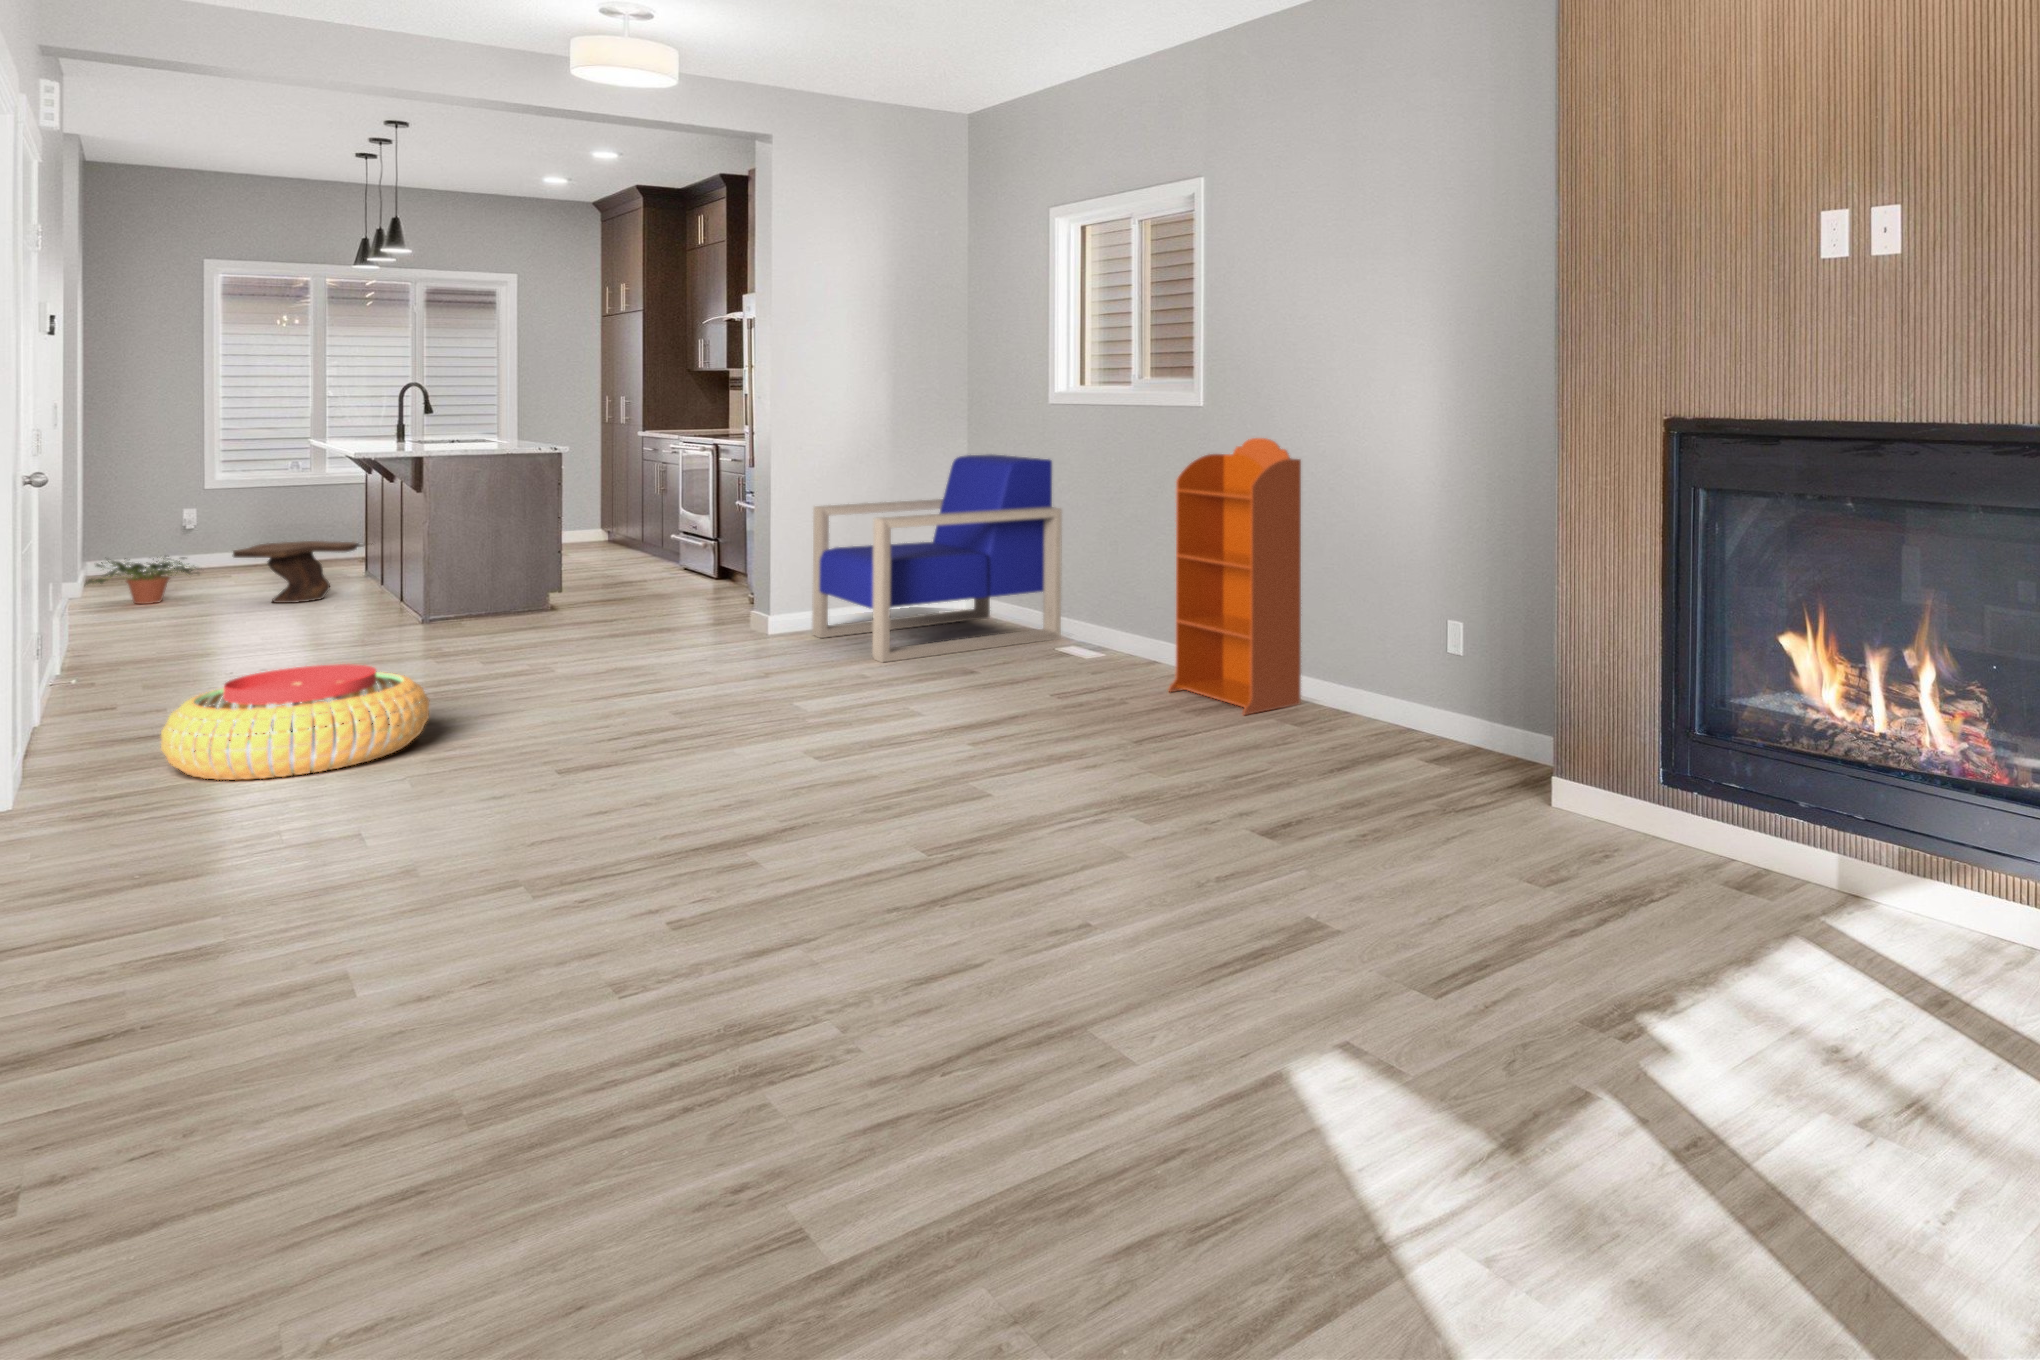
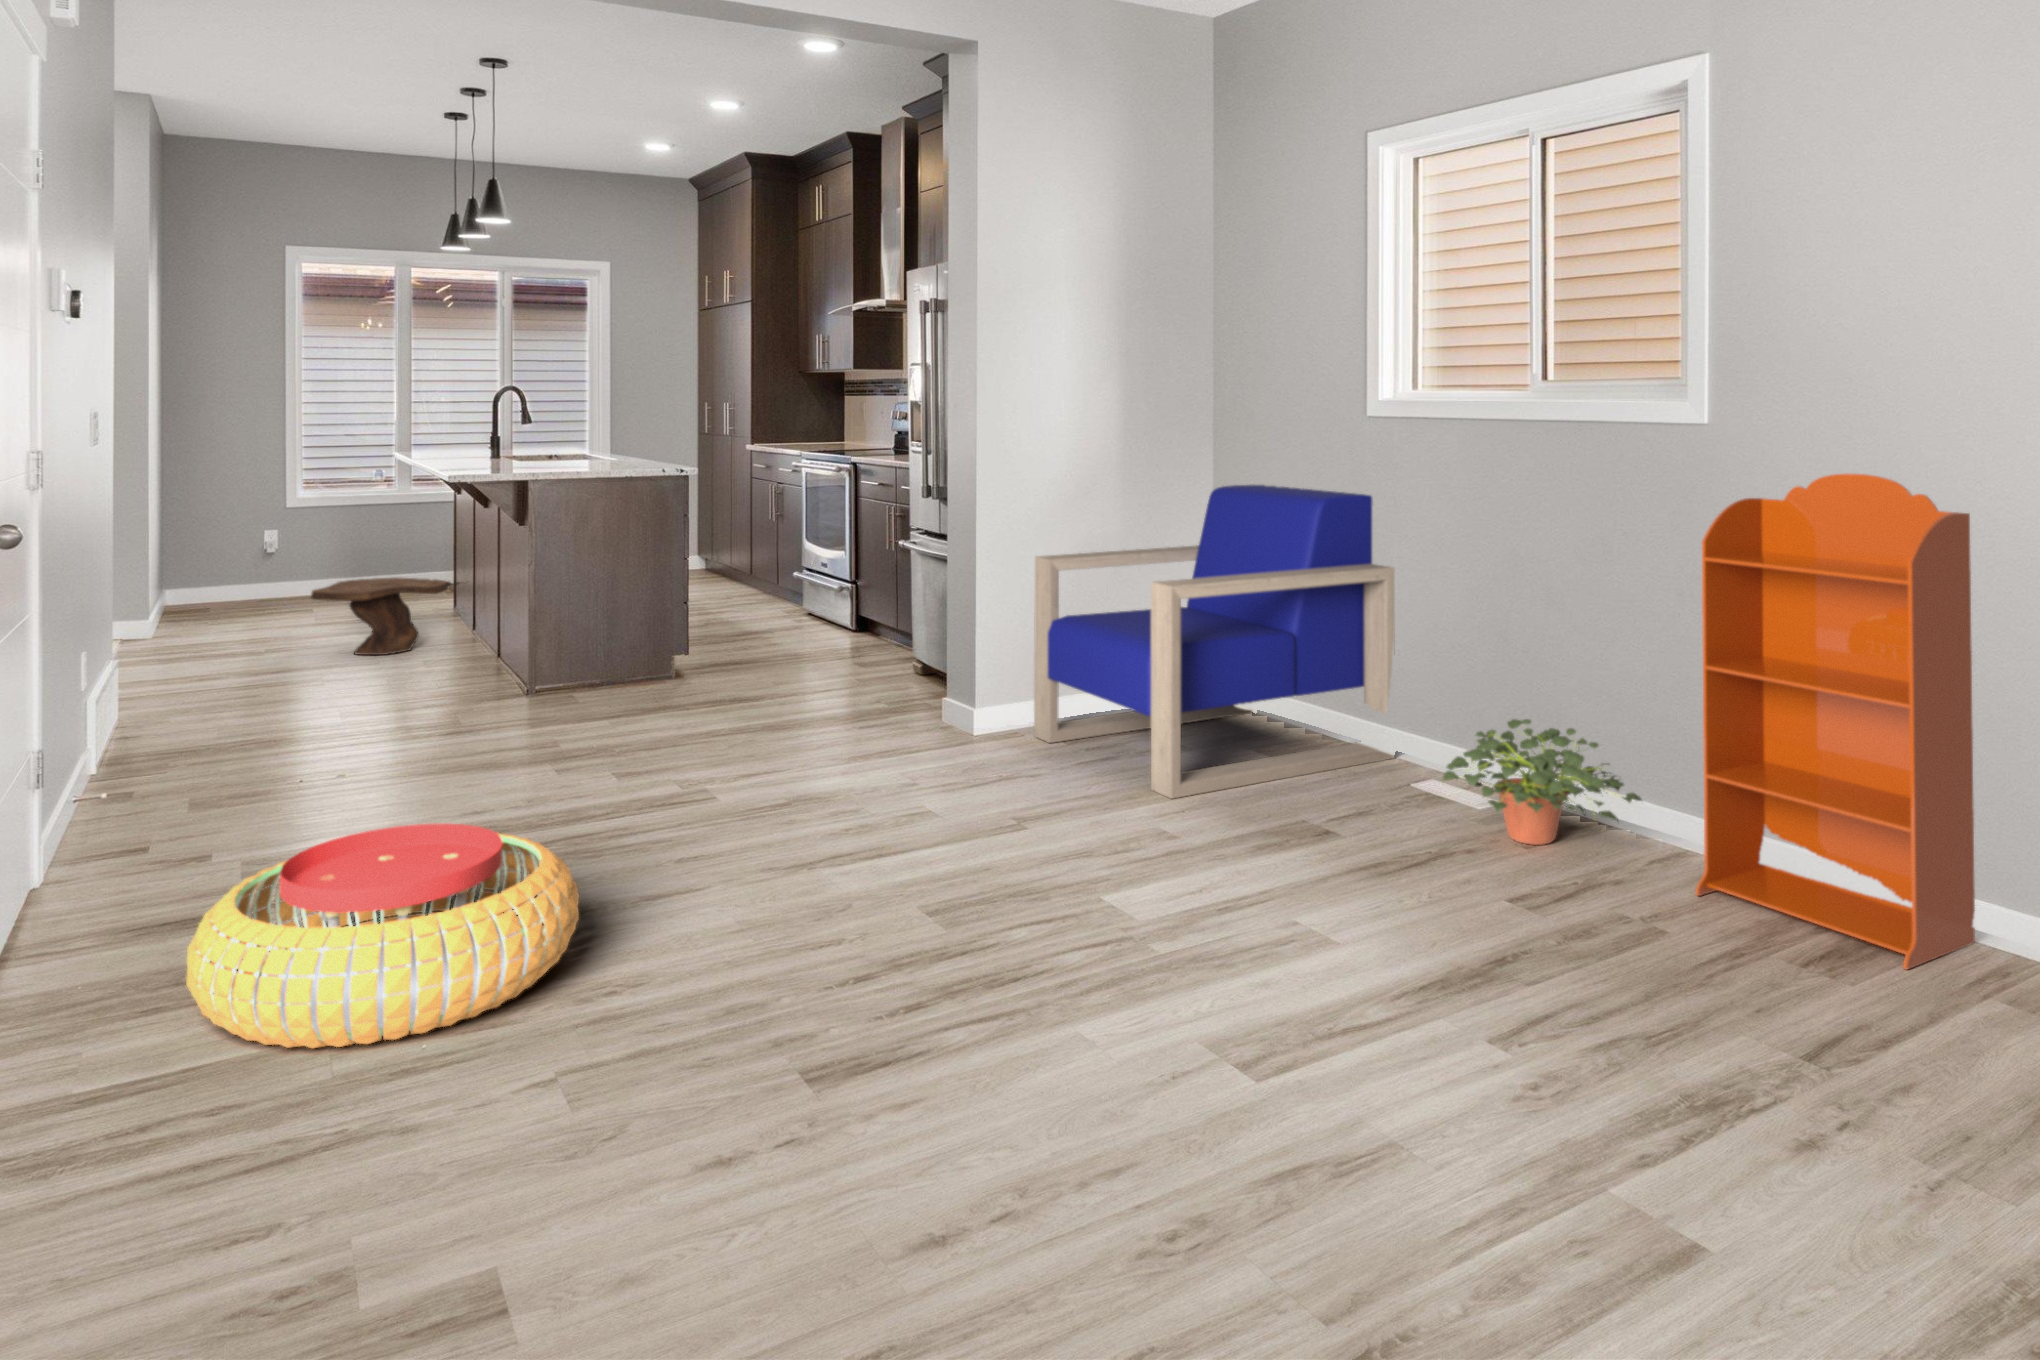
potted plant: present [87,556,196,604] -> present [1443,719,1641,845]

